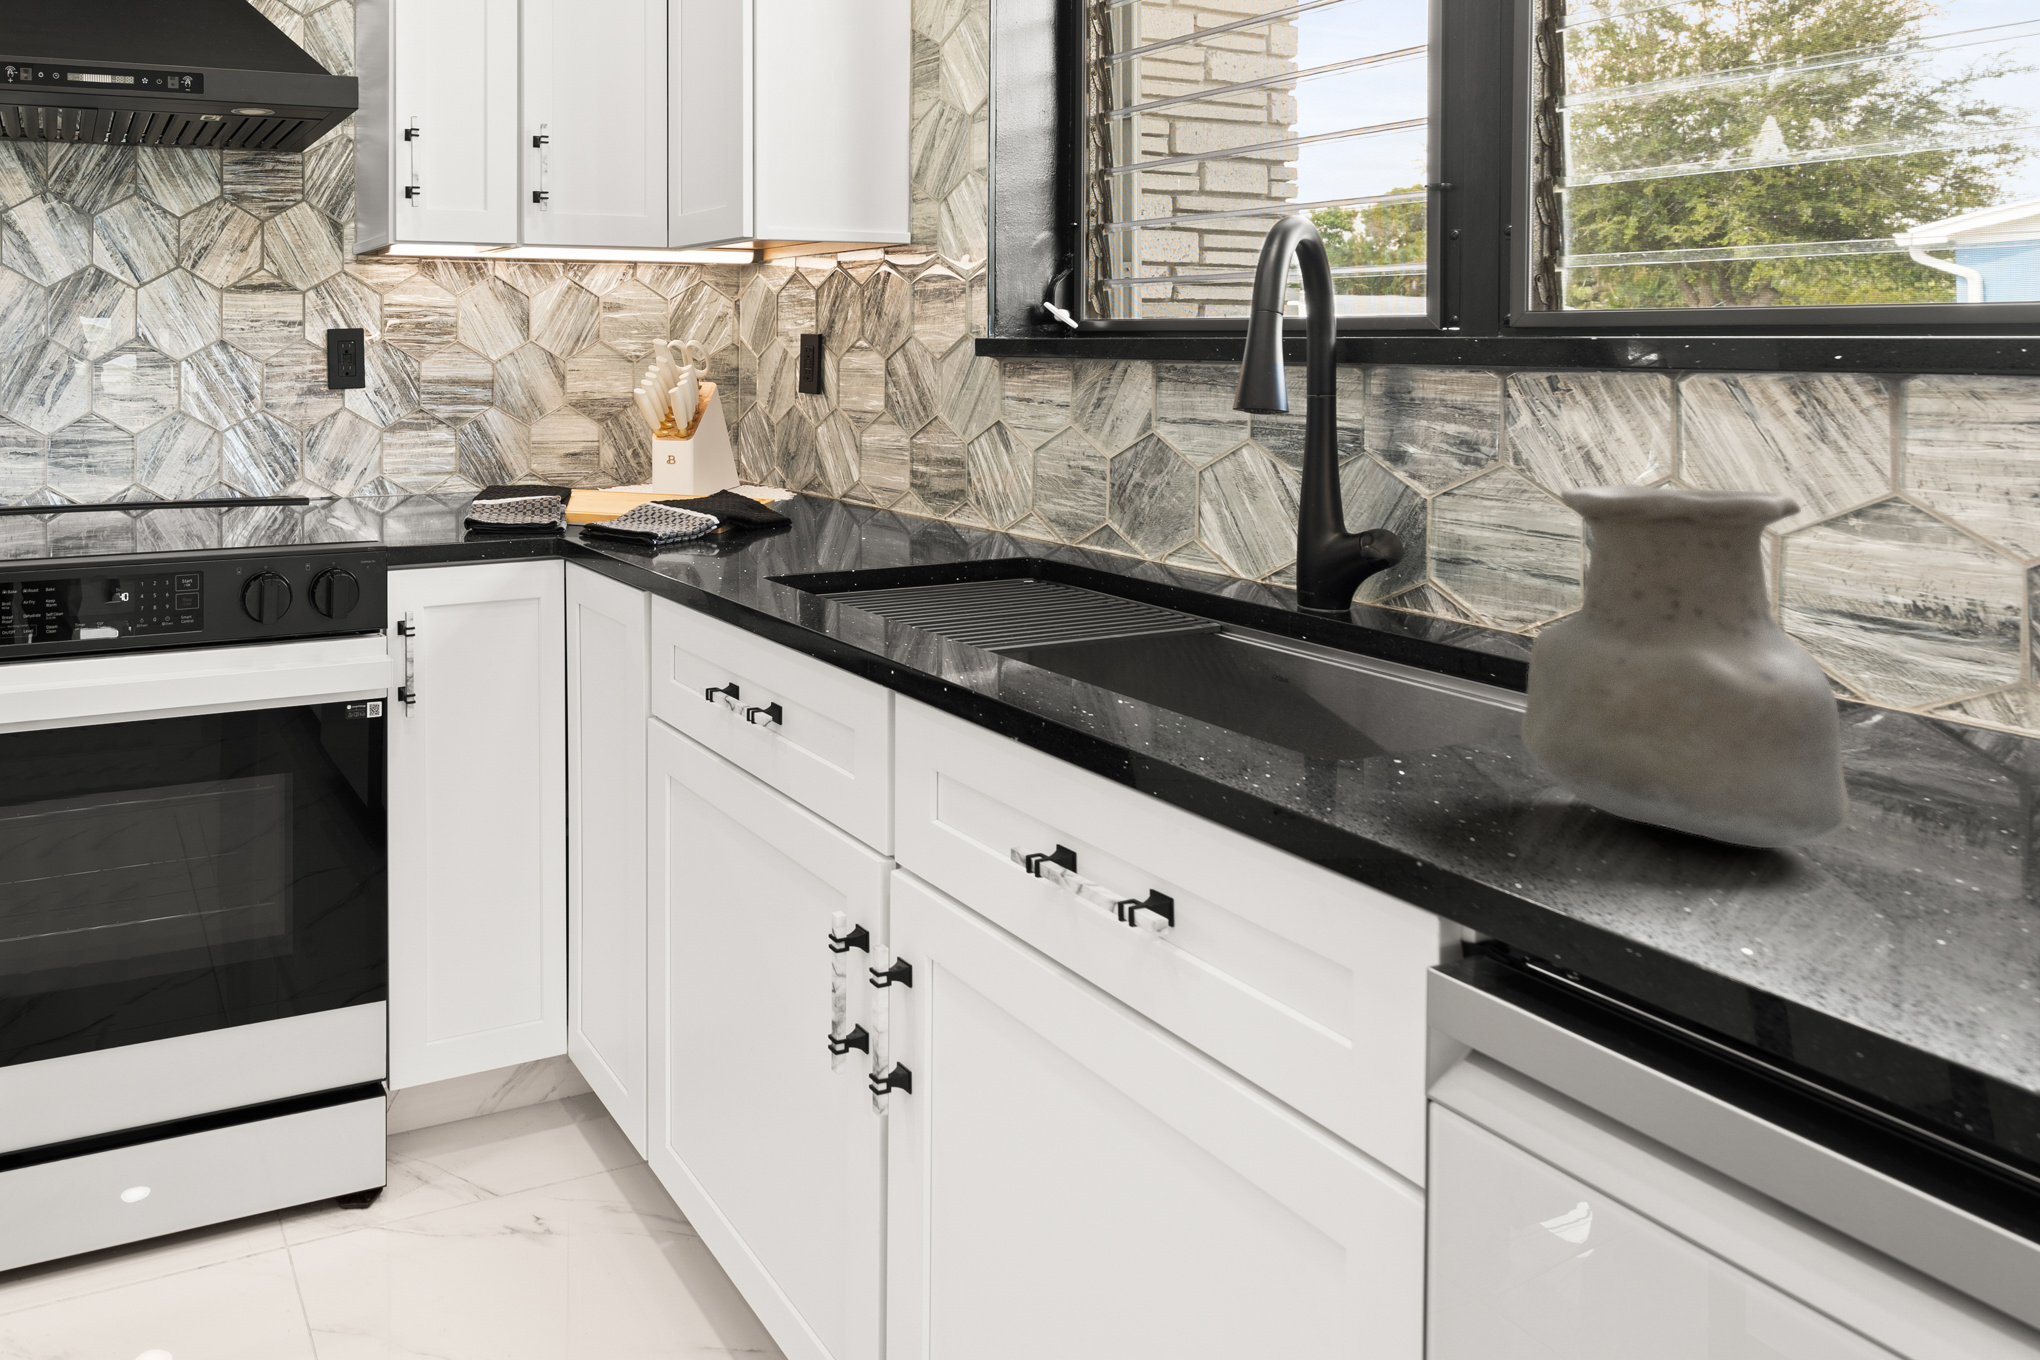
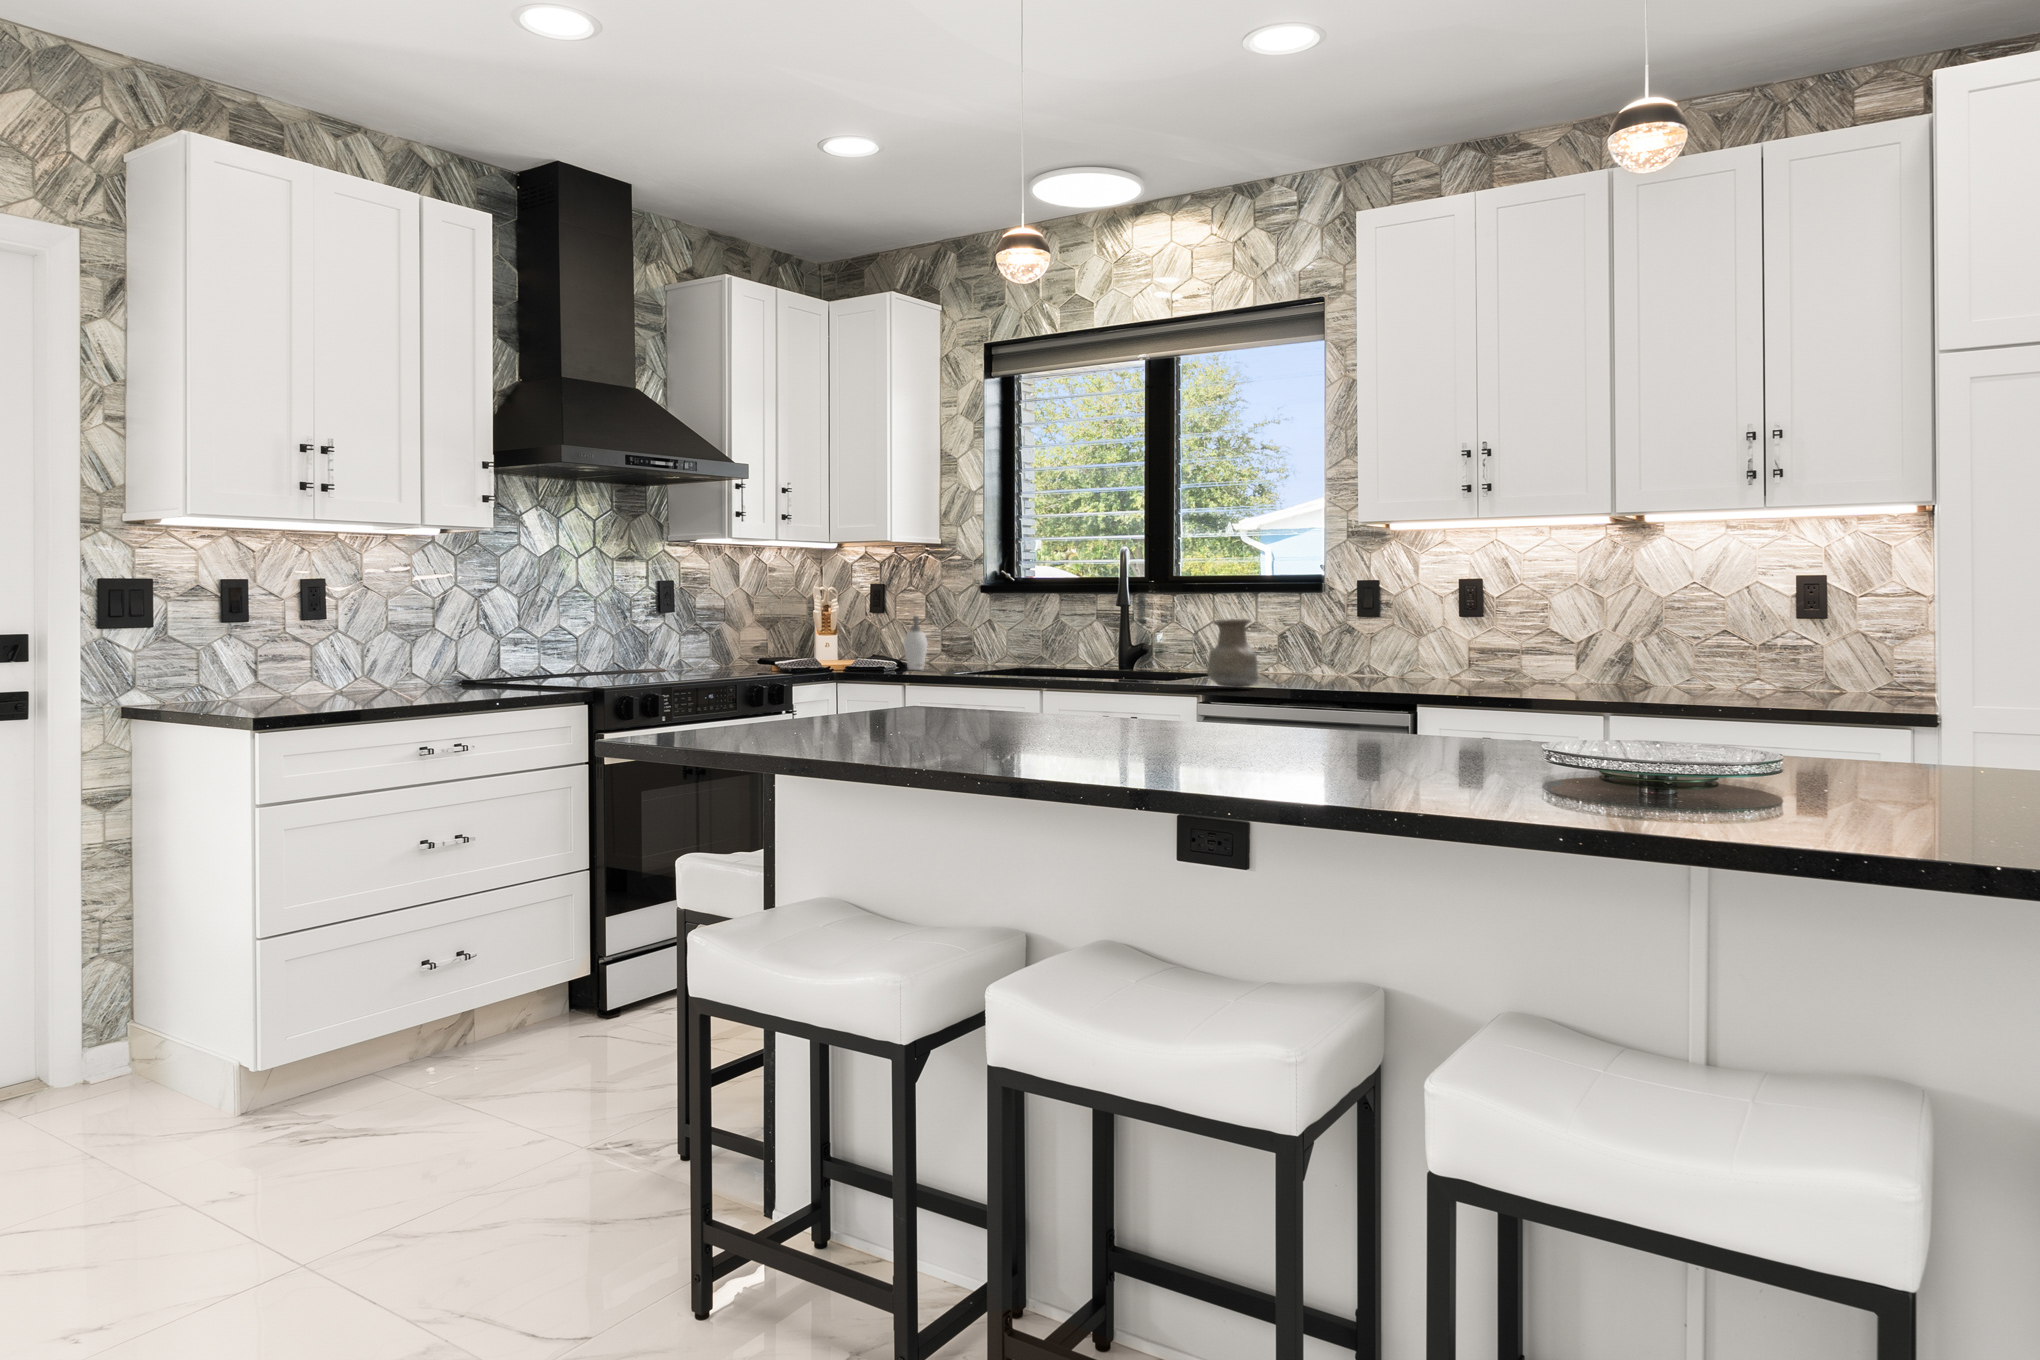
soap dispenser: none [835,401,903,522] -> present [904,616,927,670]

